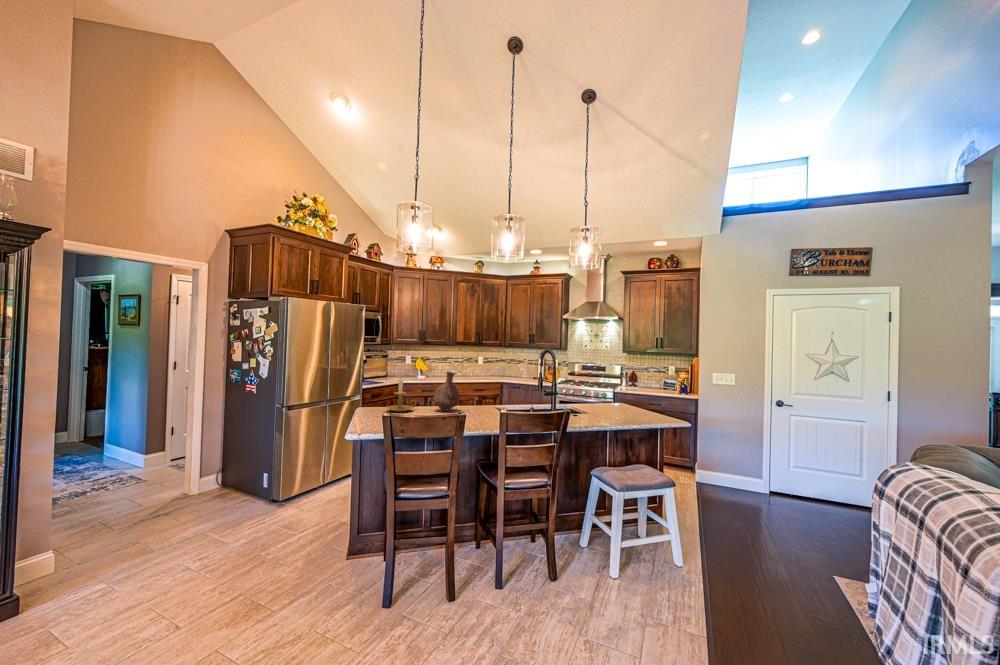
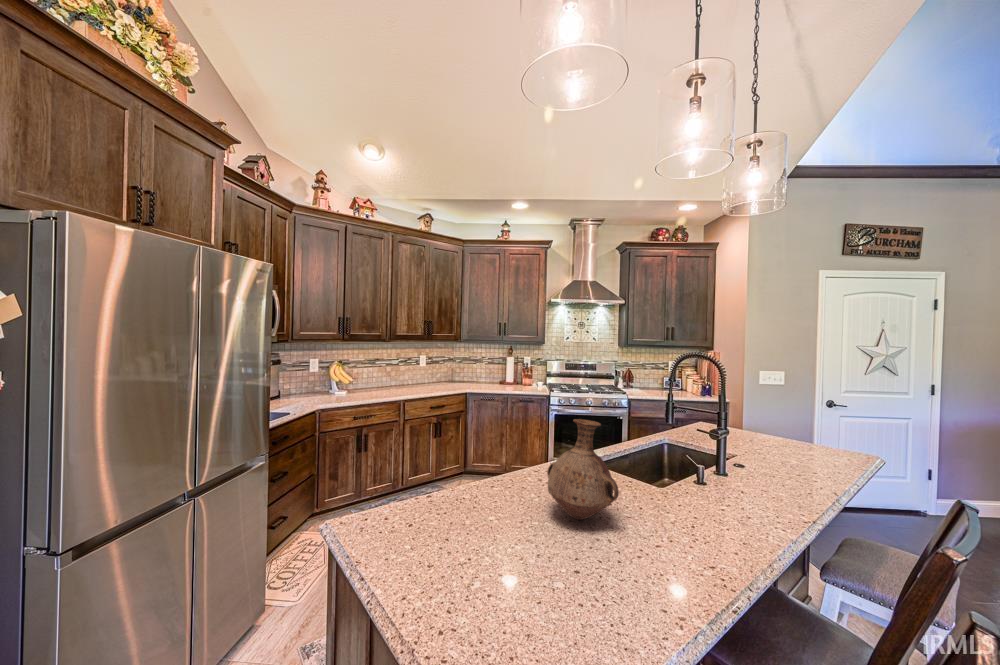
candle holder: present [386,379,416,412] -> none [447,456,525,566]

